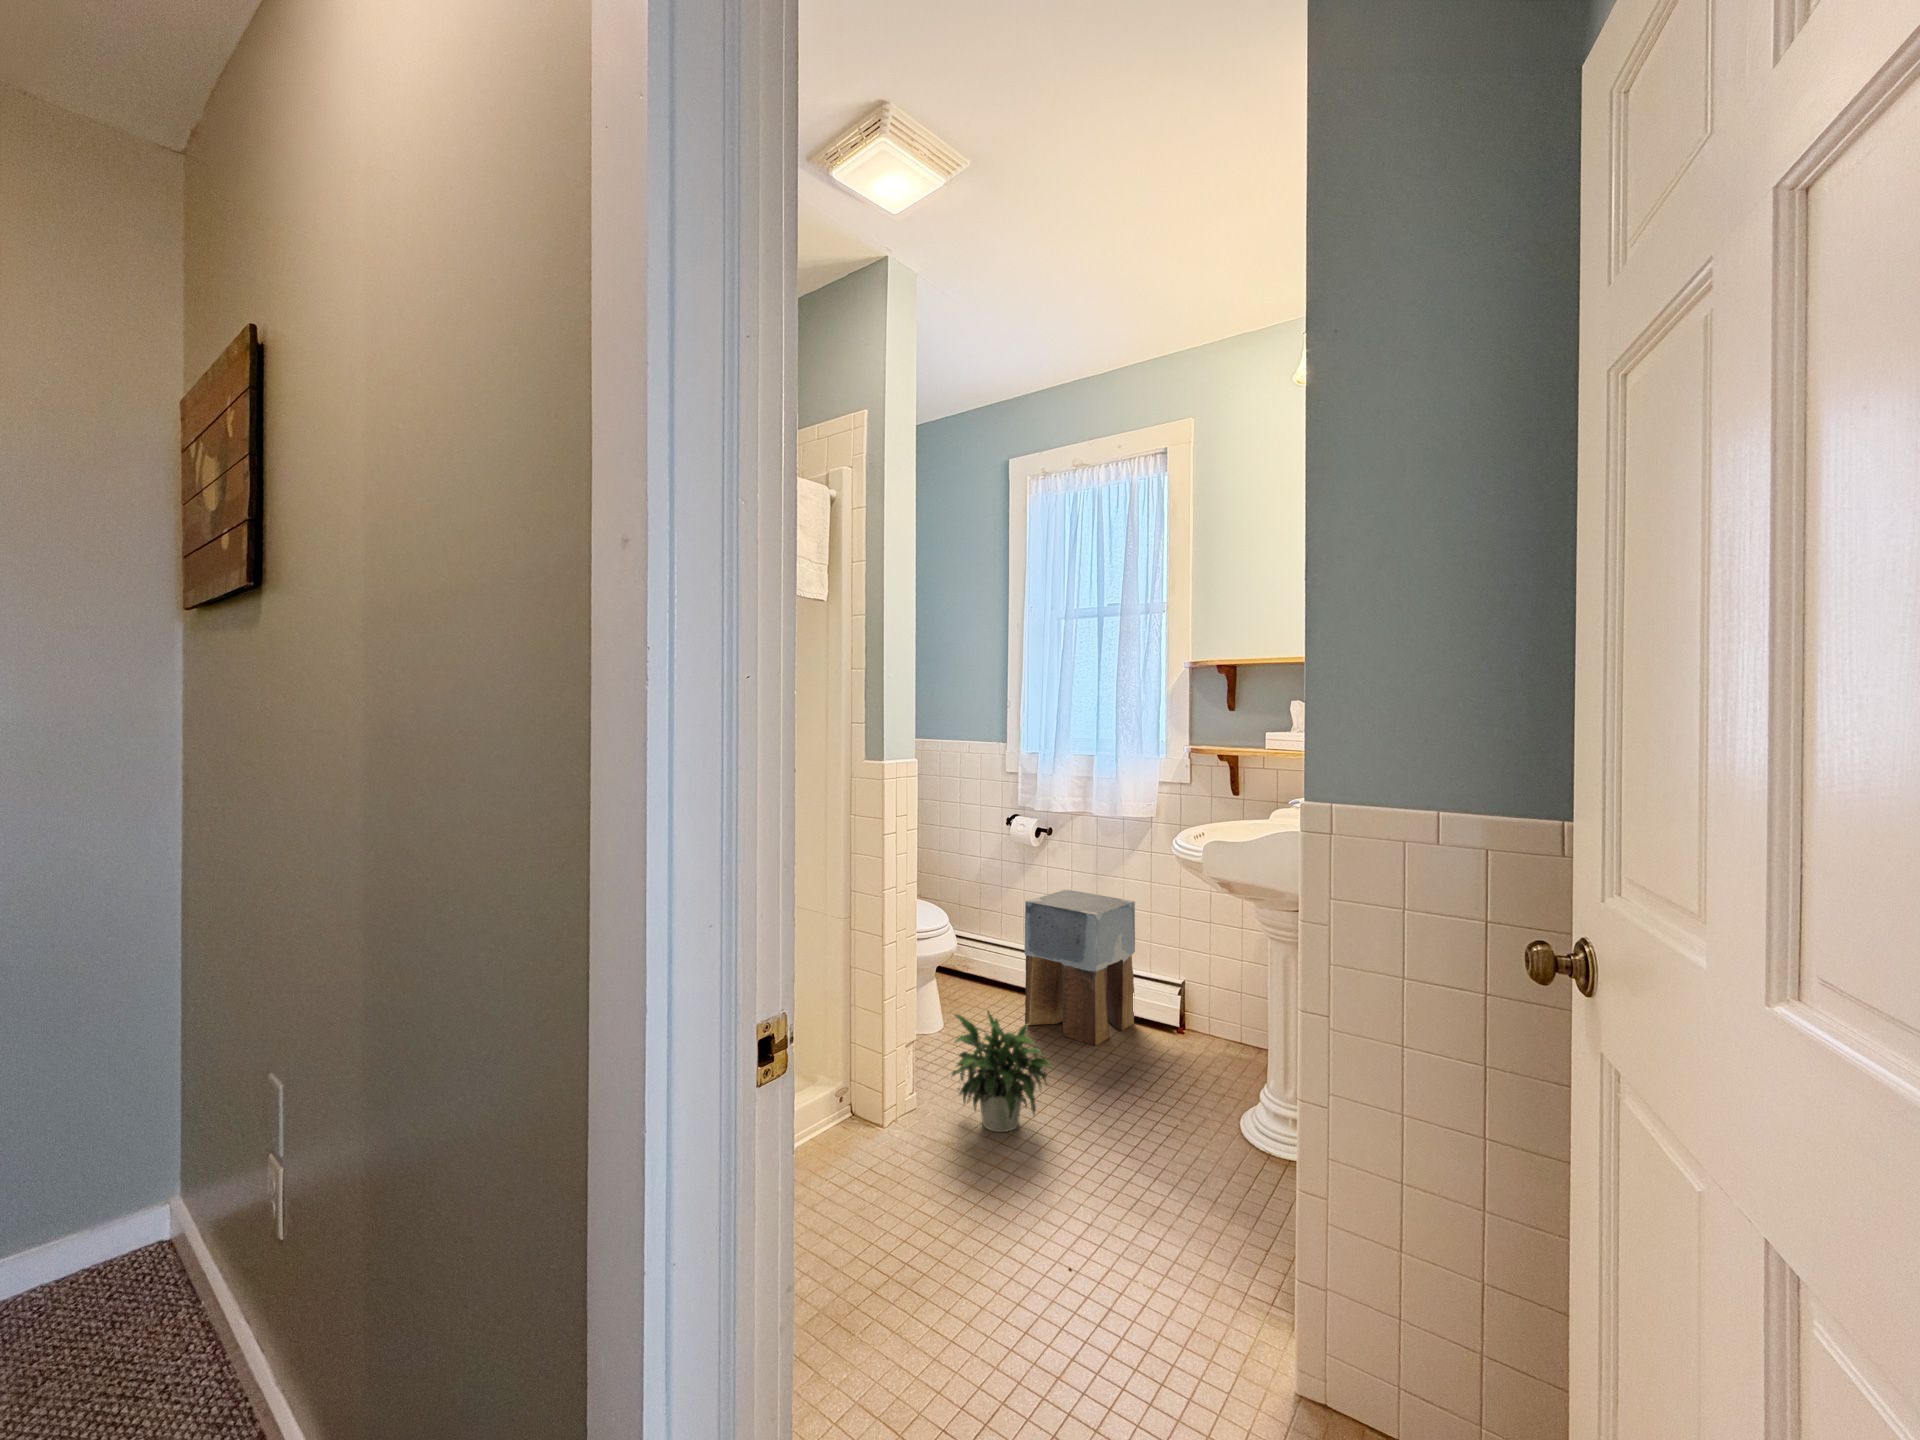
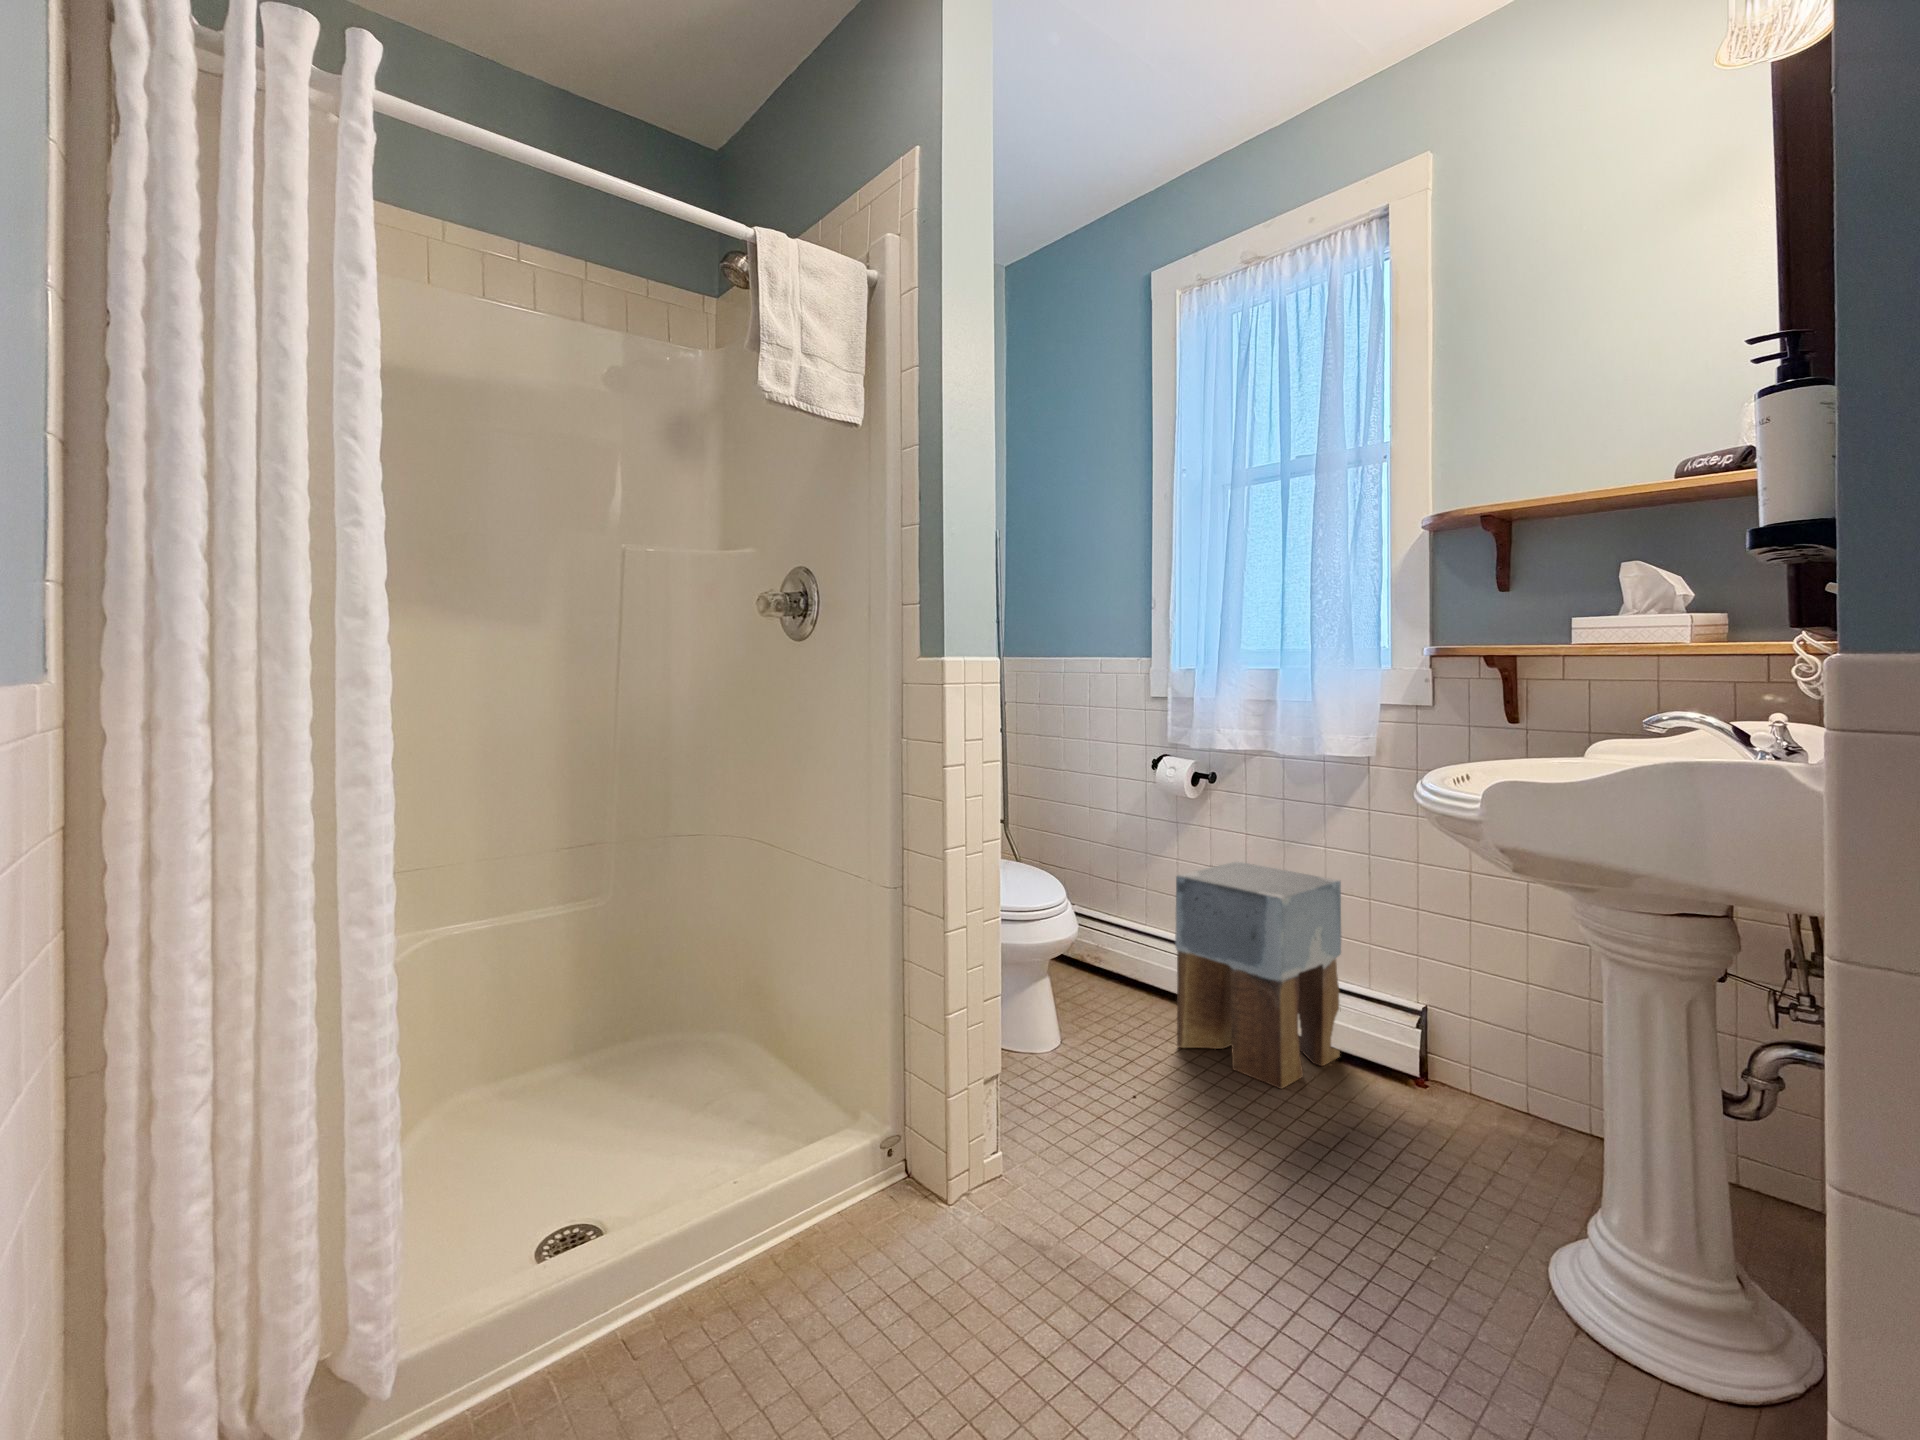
potted plant: present [952,1012,1053,1132] -> none [1045,1035,1211,1234]

